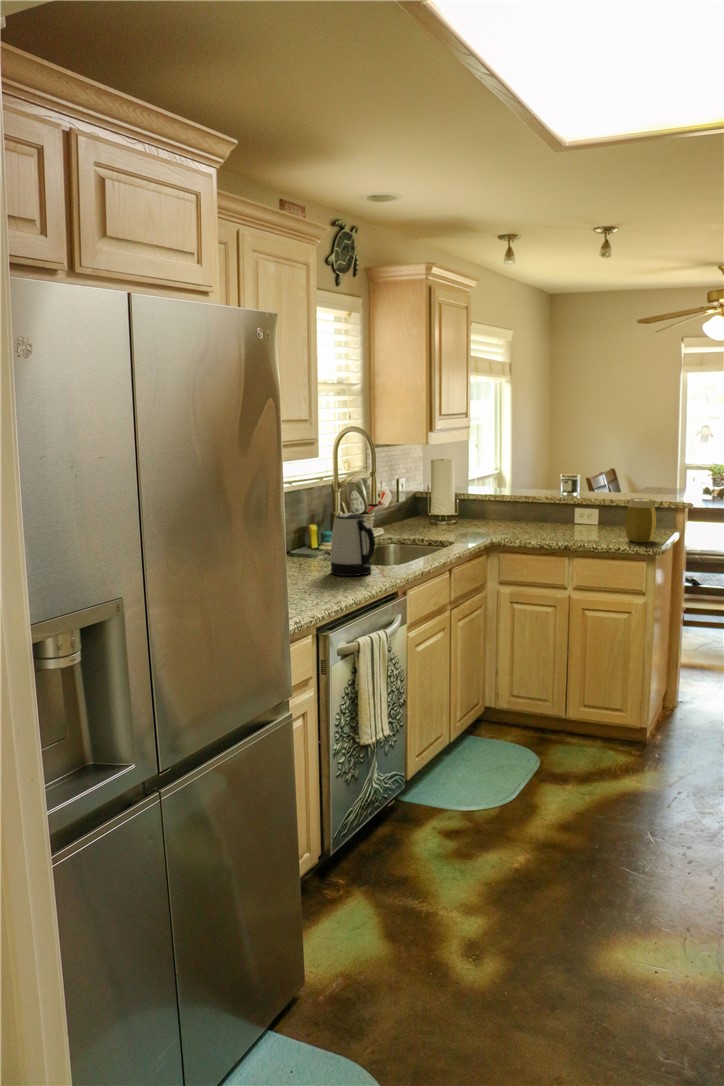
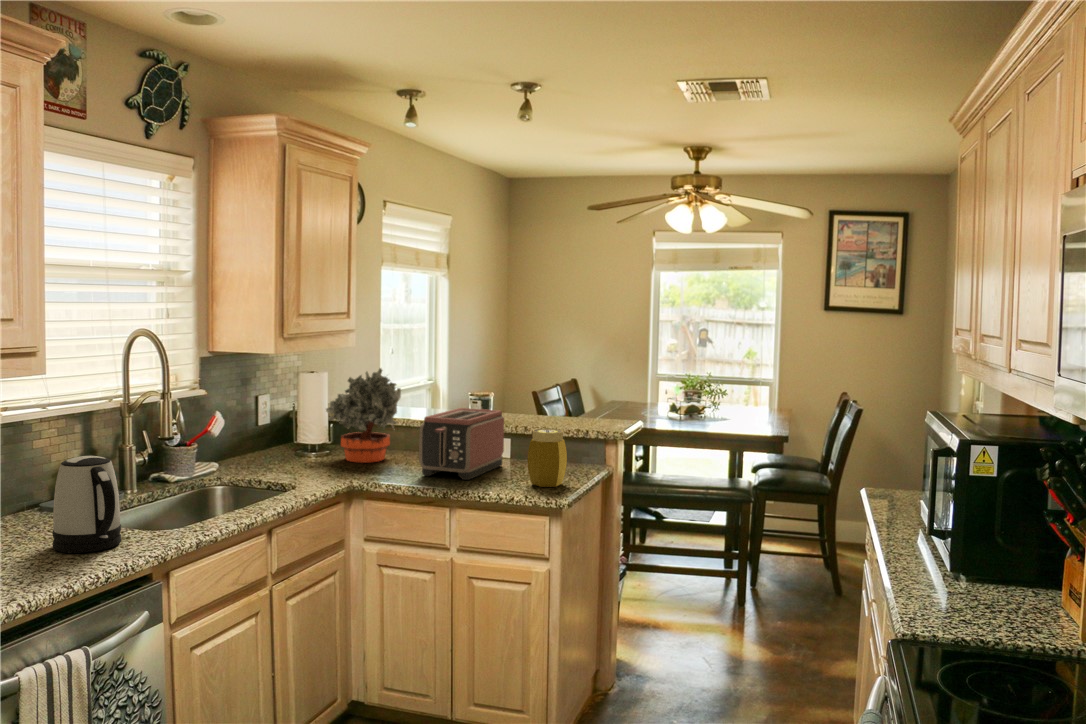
potted plant: none [452,456,514,529] -> present [326,368,401,463]
toaster: none [537,486,597,539] -> present [419,408,504,480]

